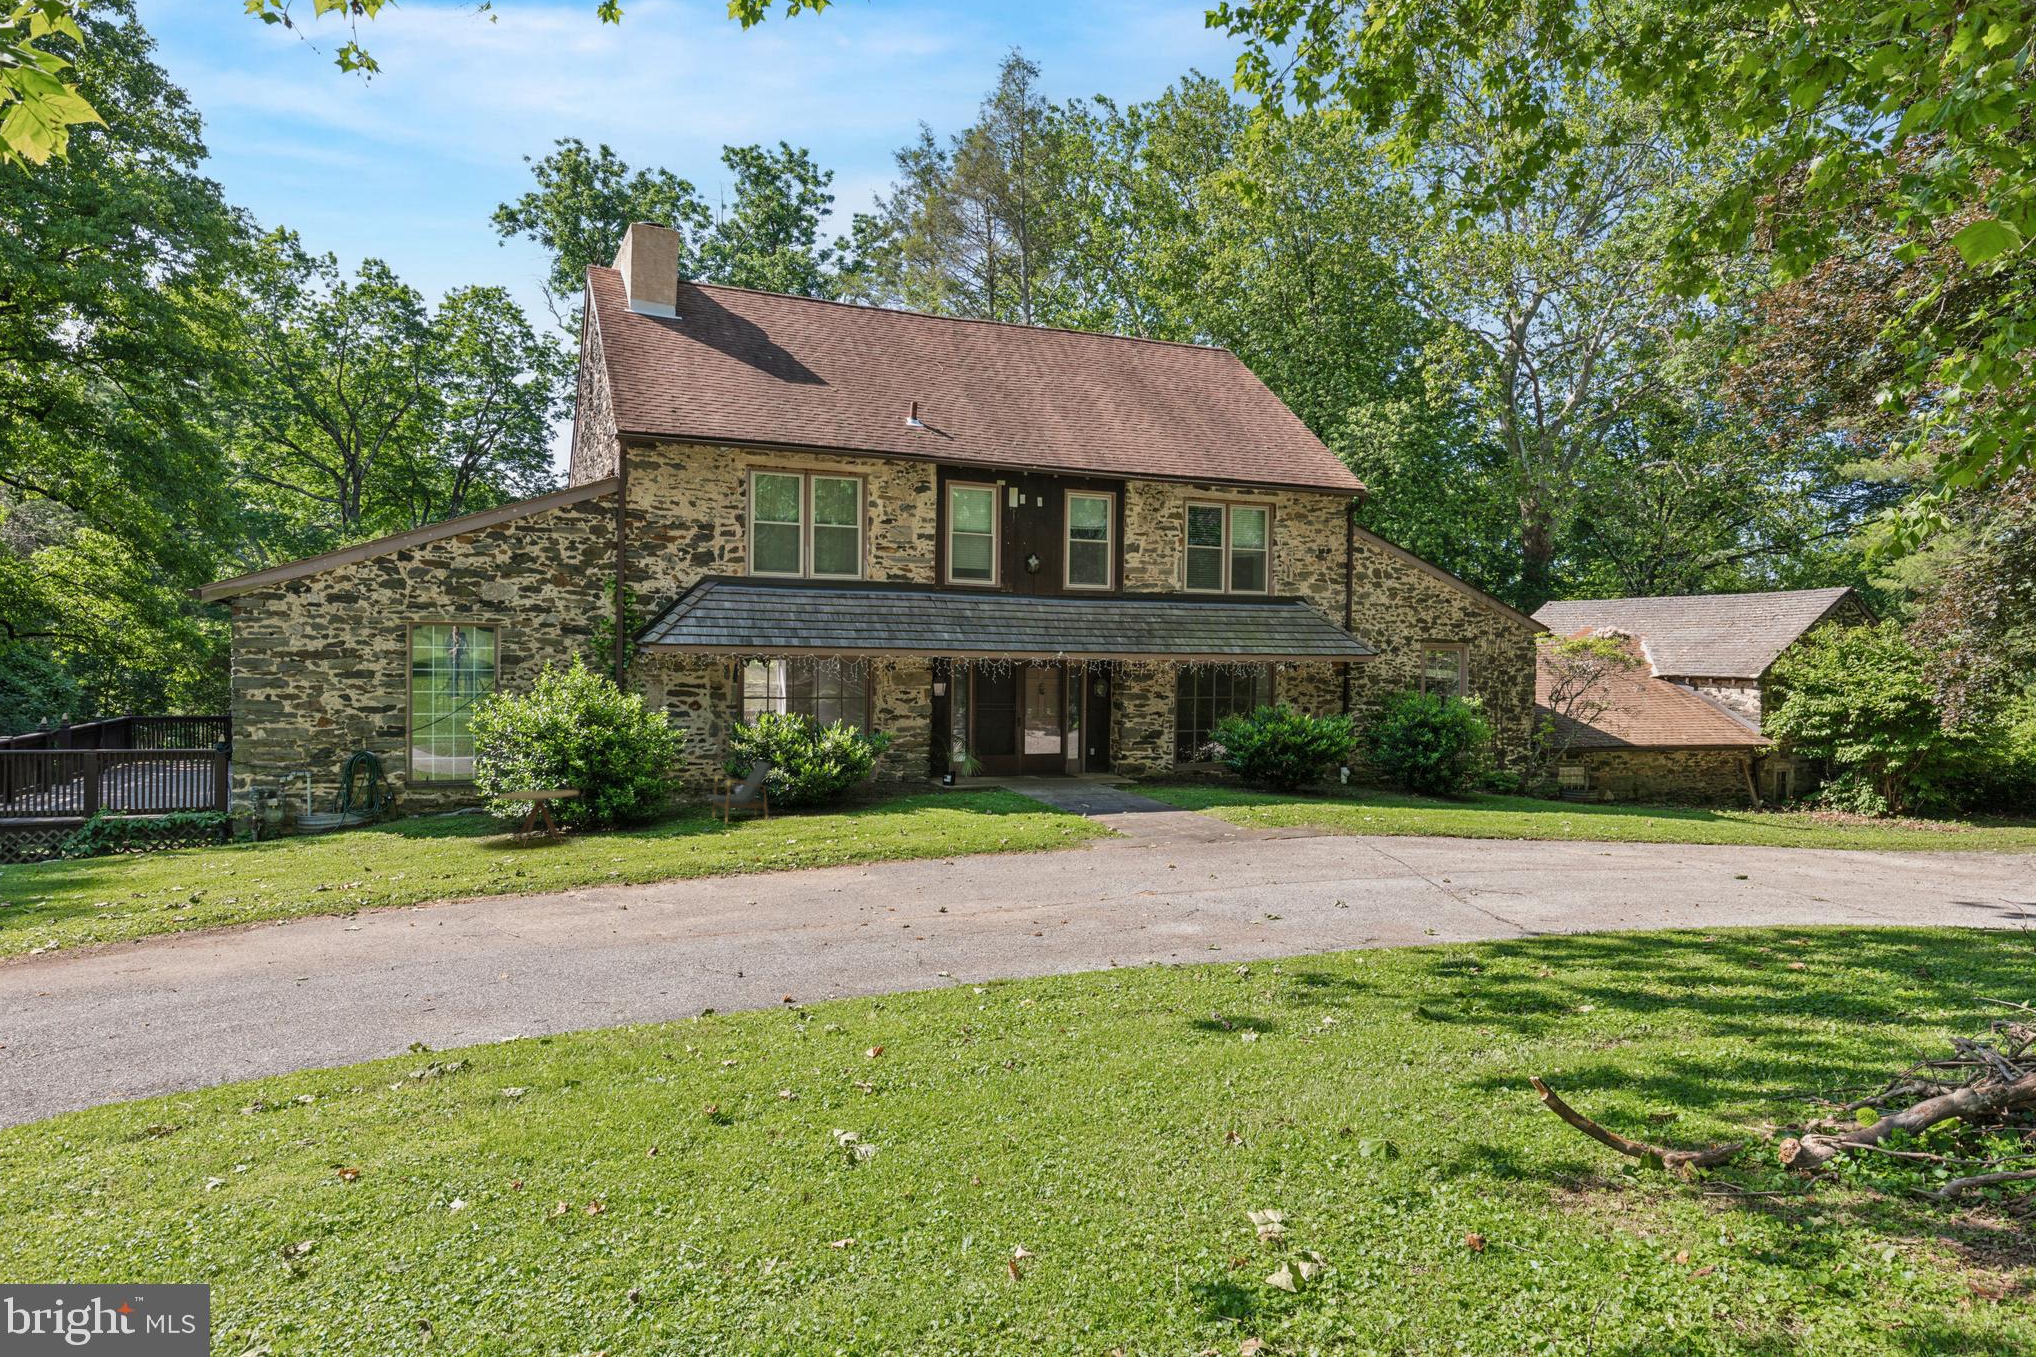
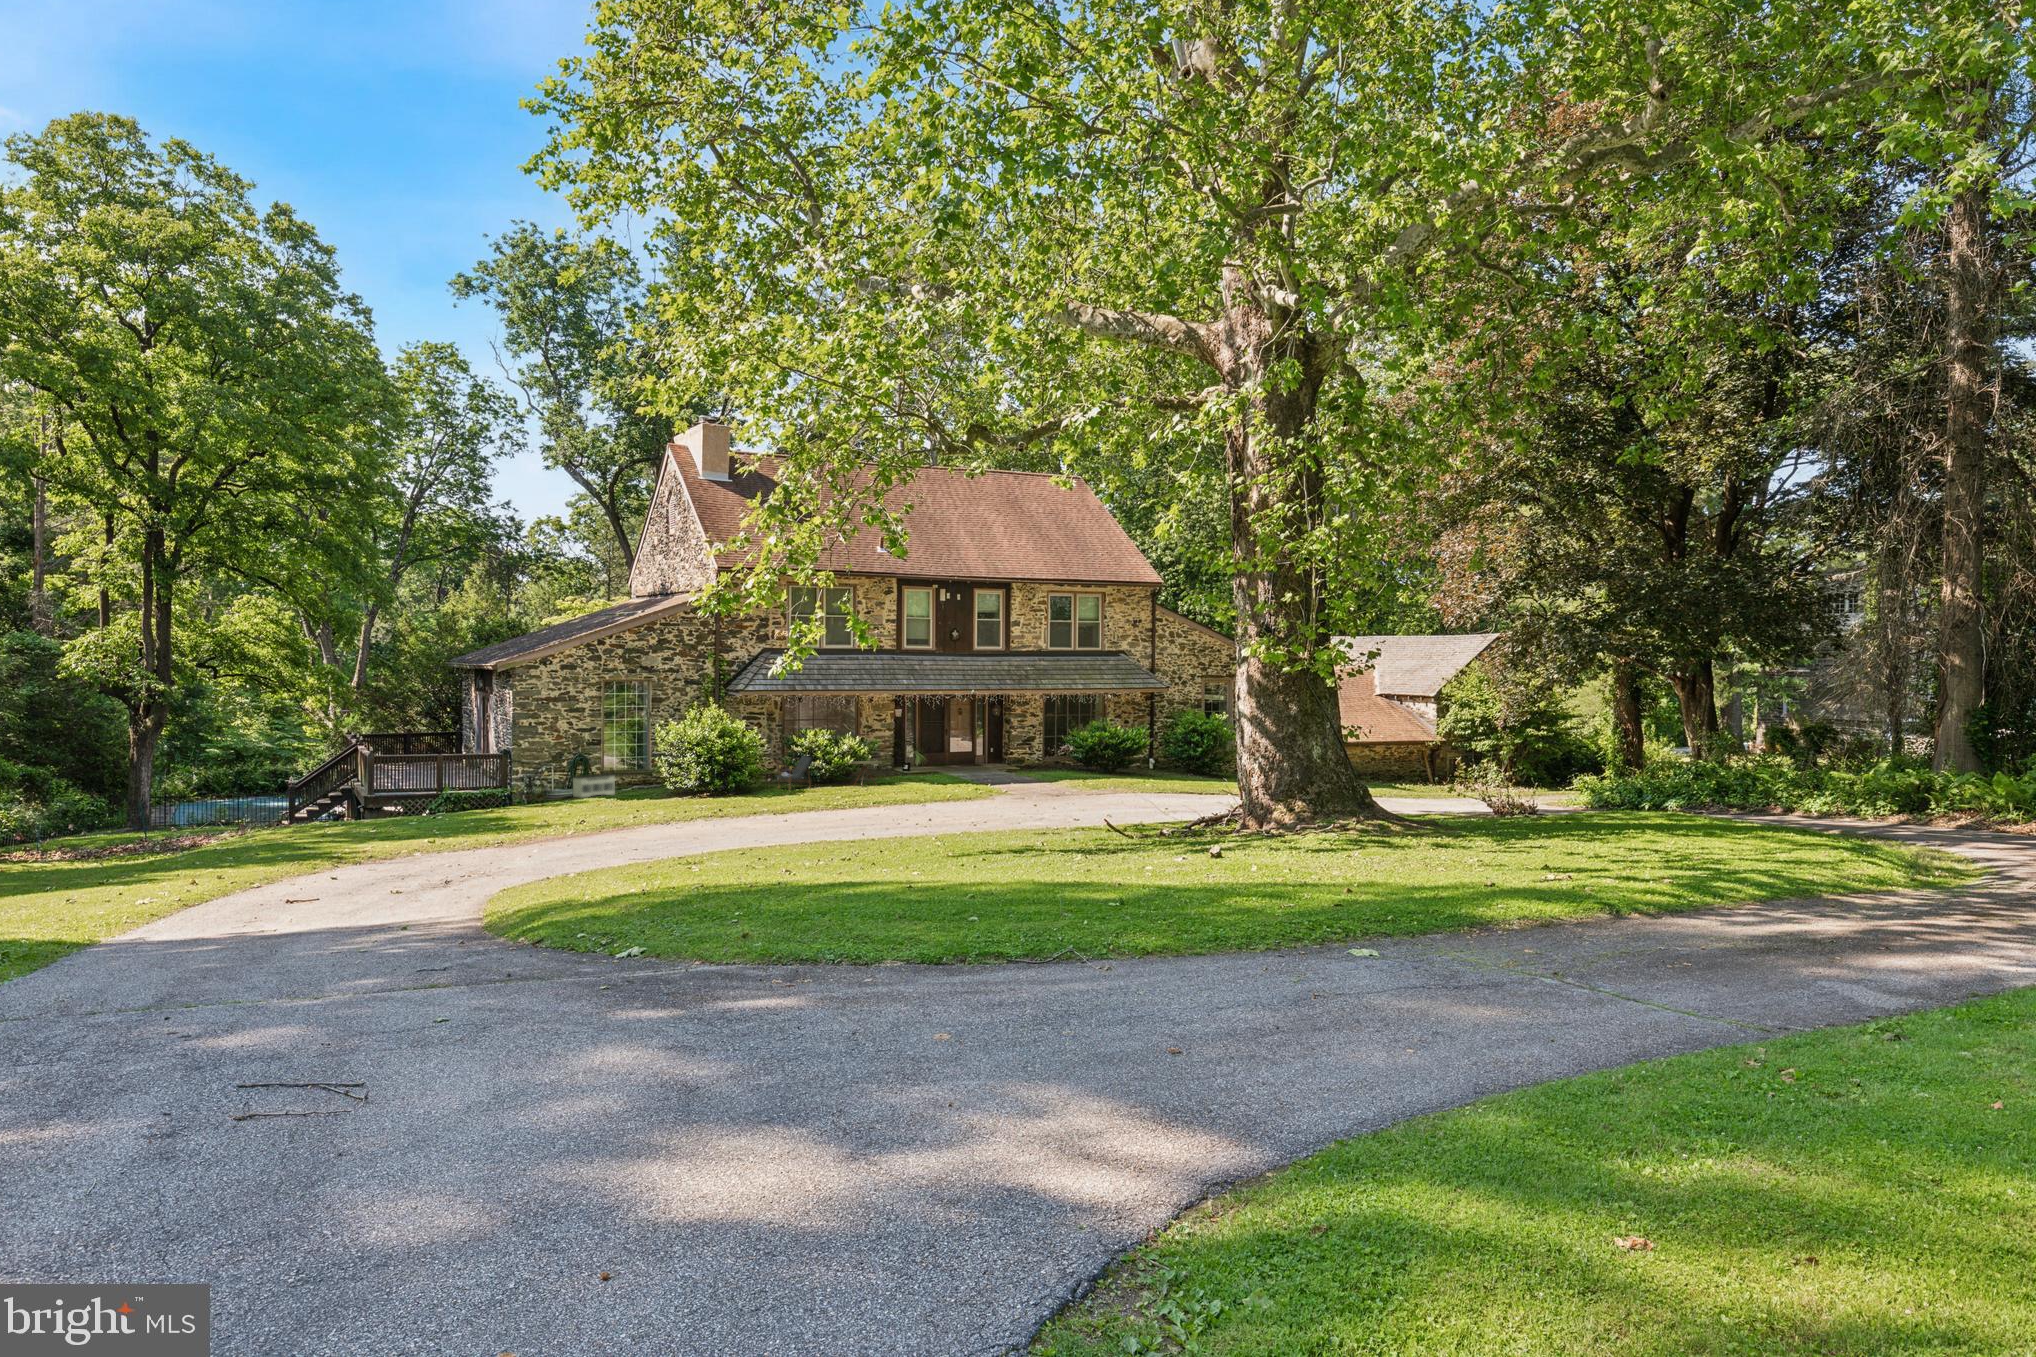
bench: none [341,786,422,831] -> present [573,774,615,797]
round table: present [499,790,578,847] -> present [849,761,880,785]

